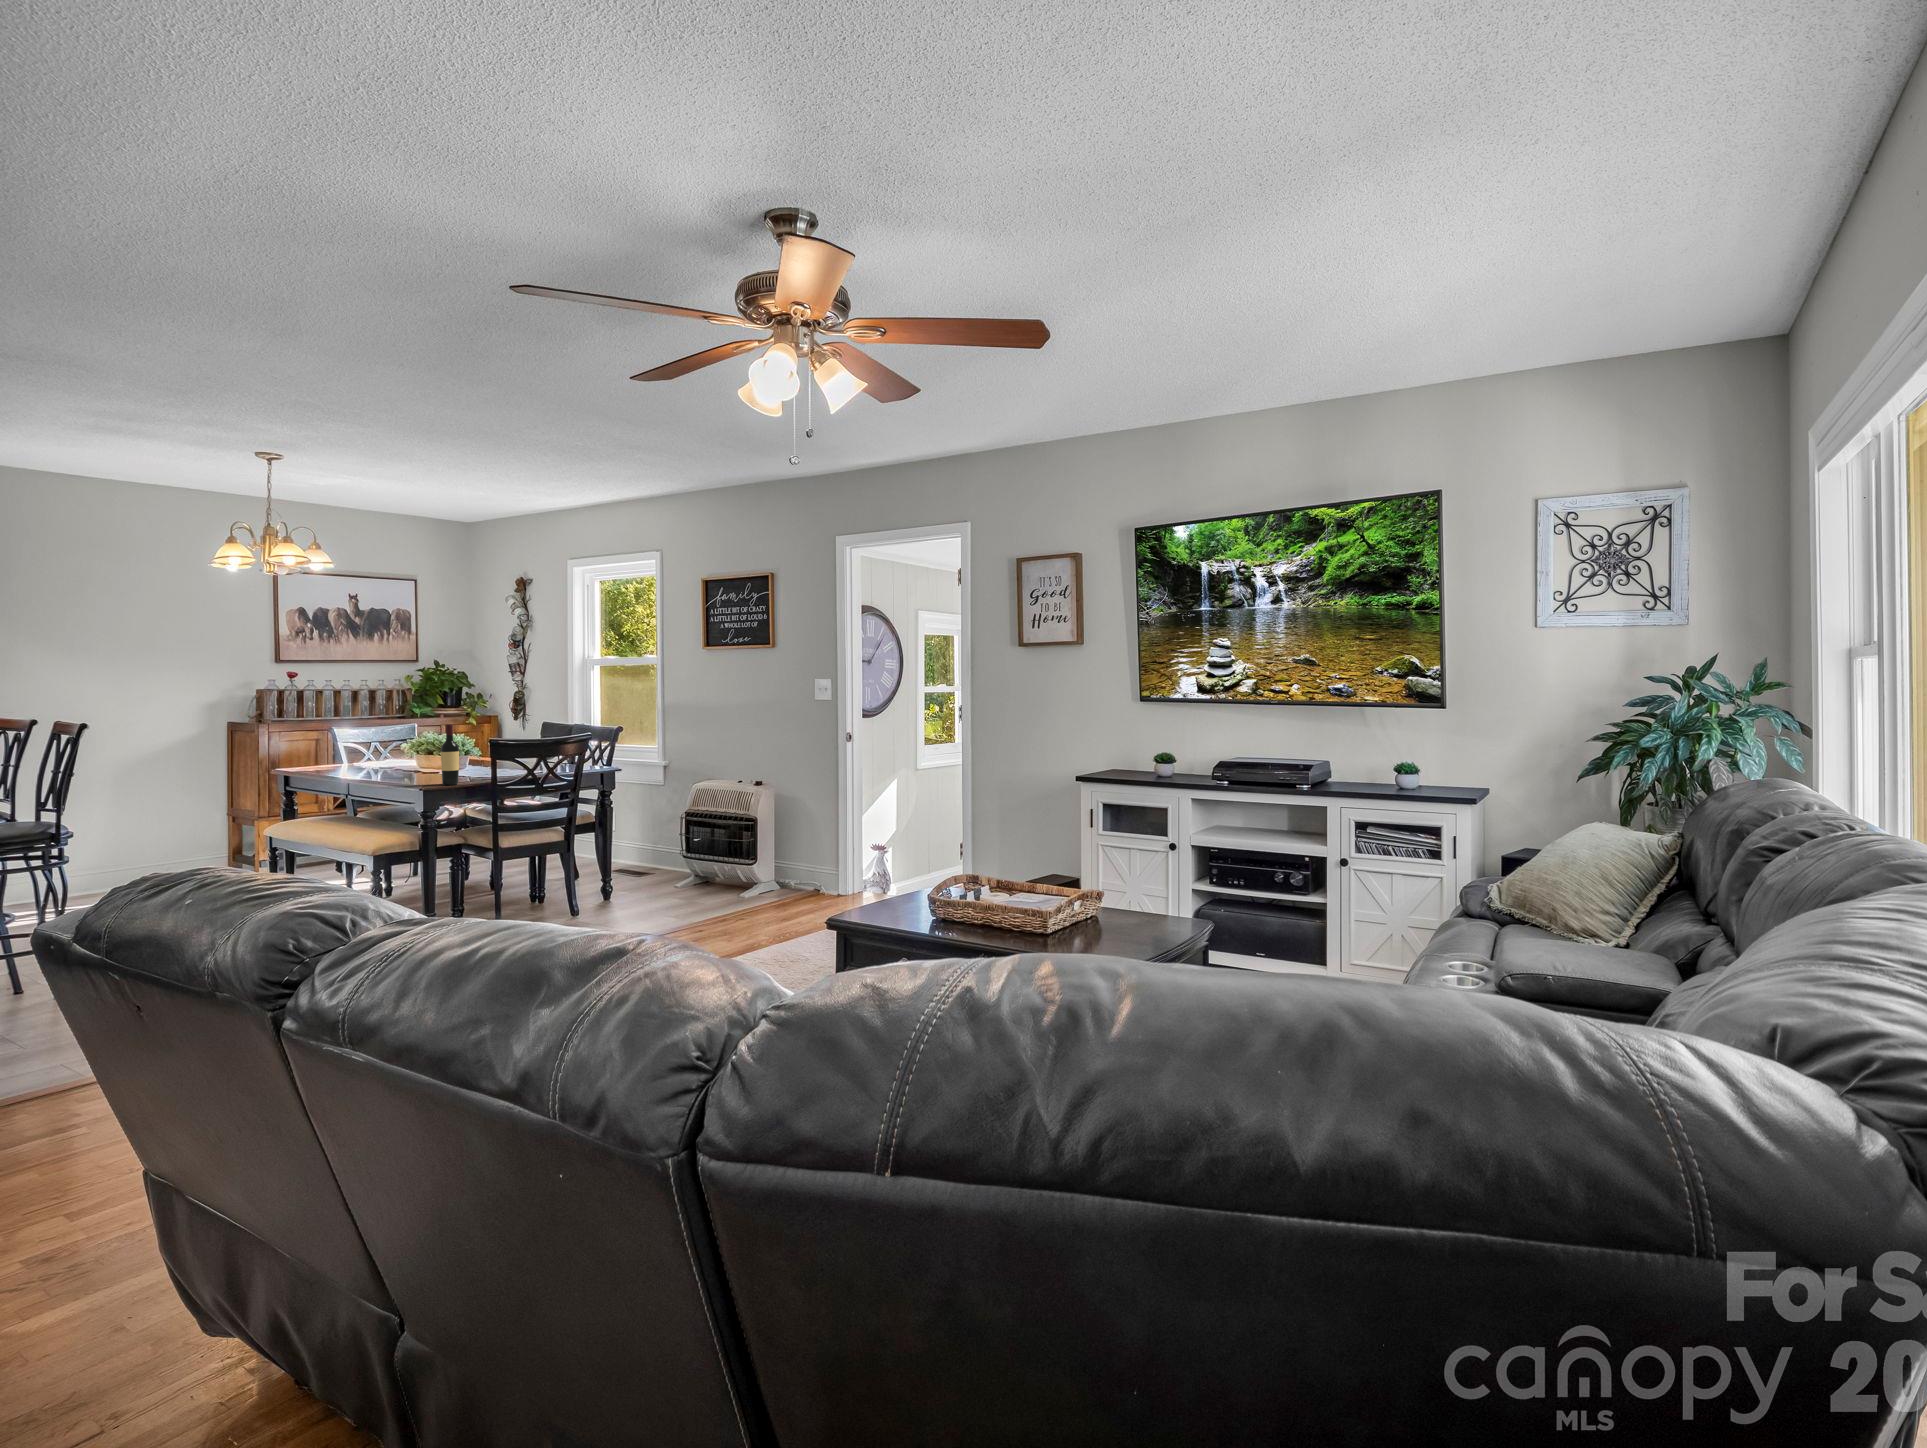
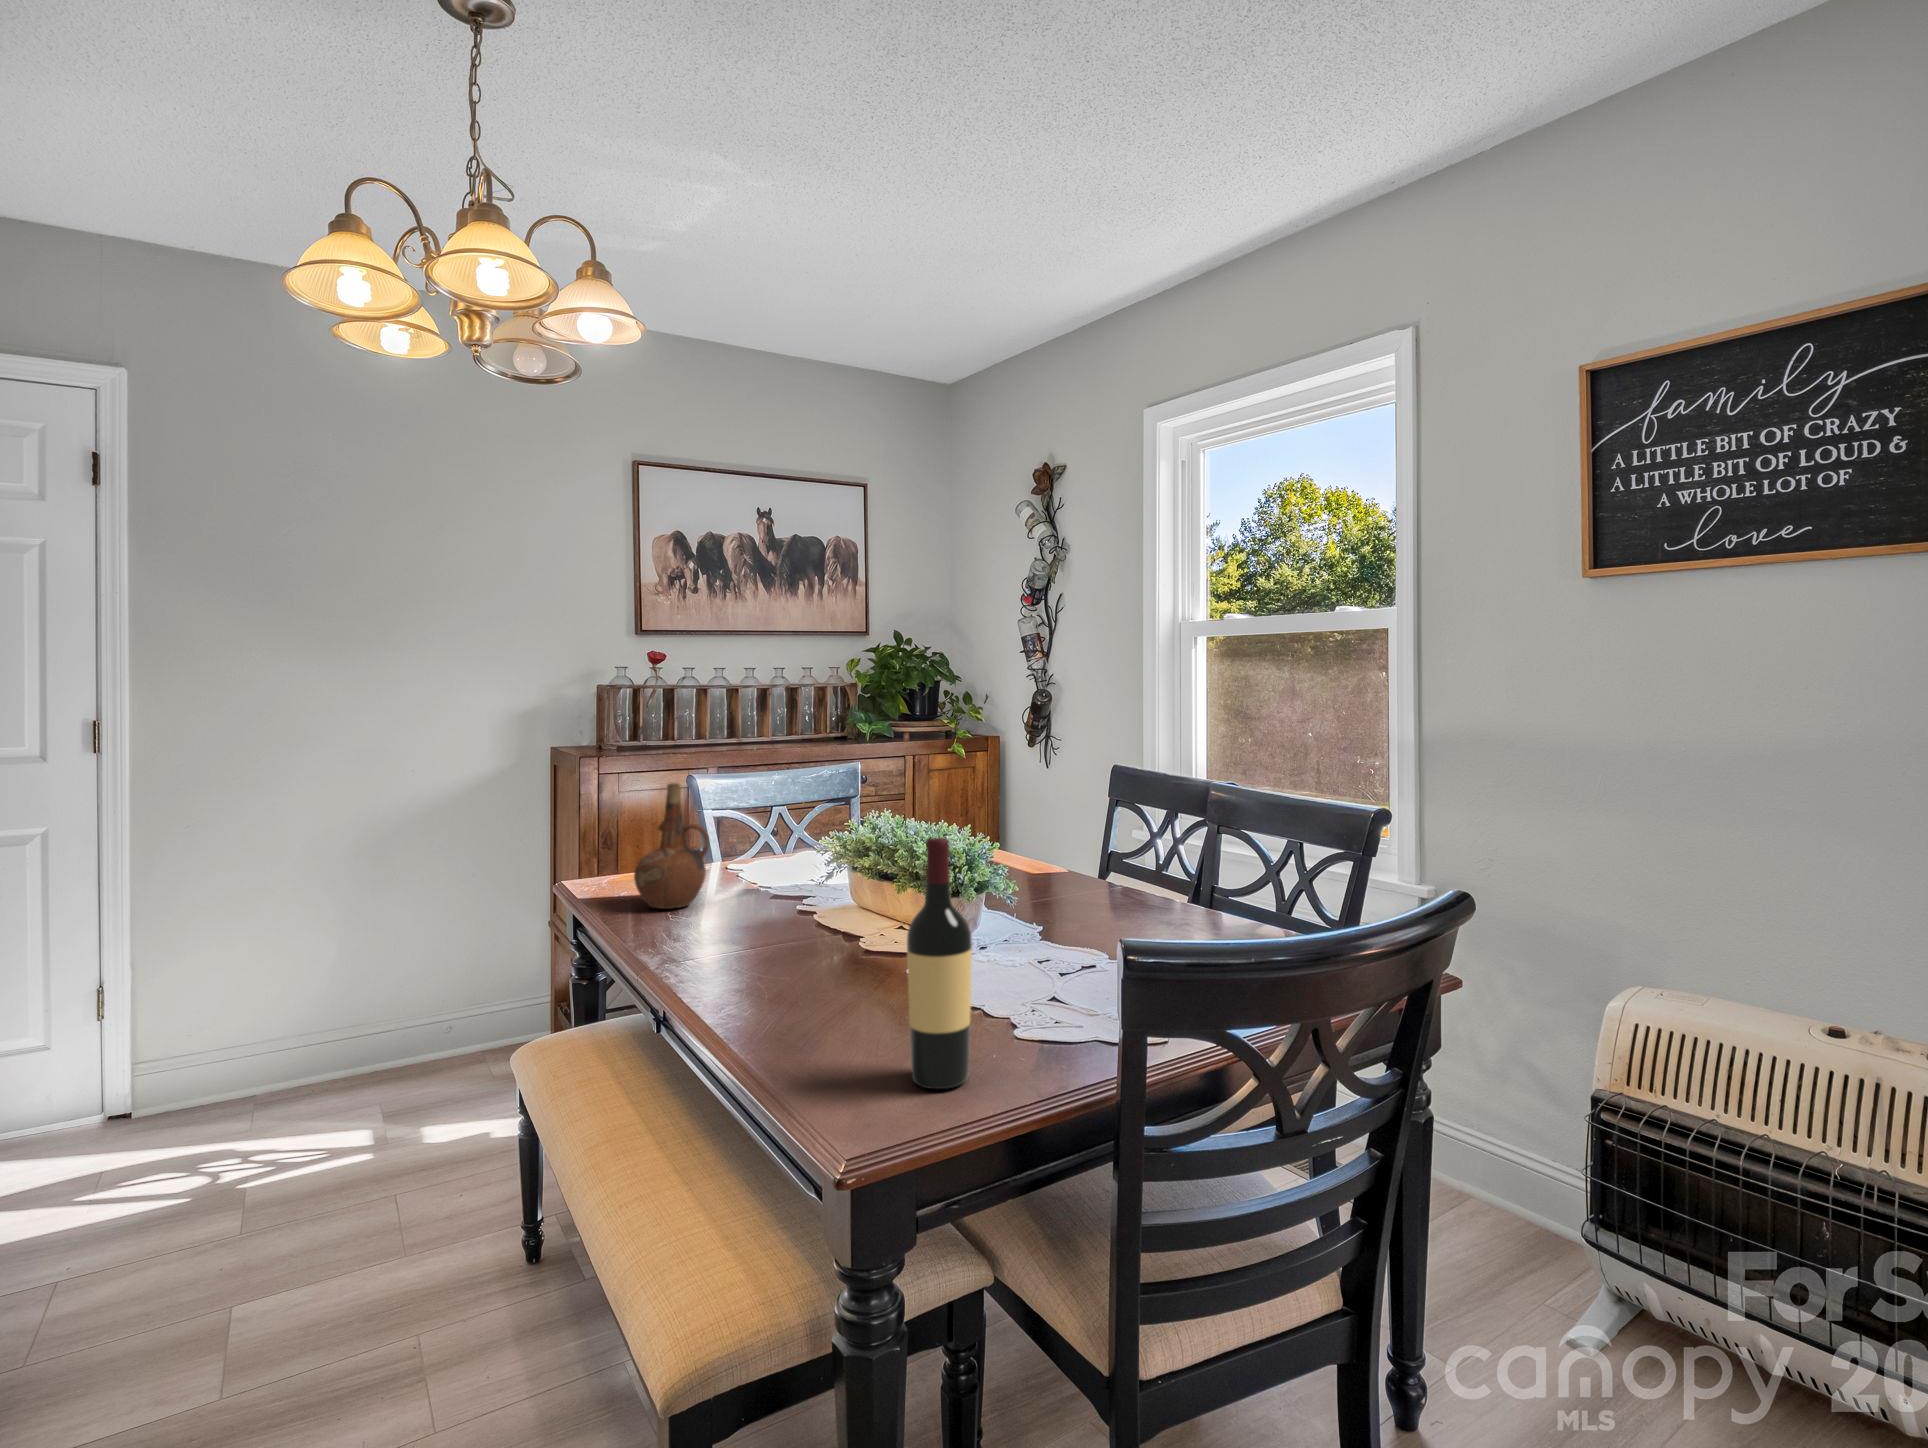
ceramic pitcher: none [327,725,358,771] -> present [634,783,709,909]

